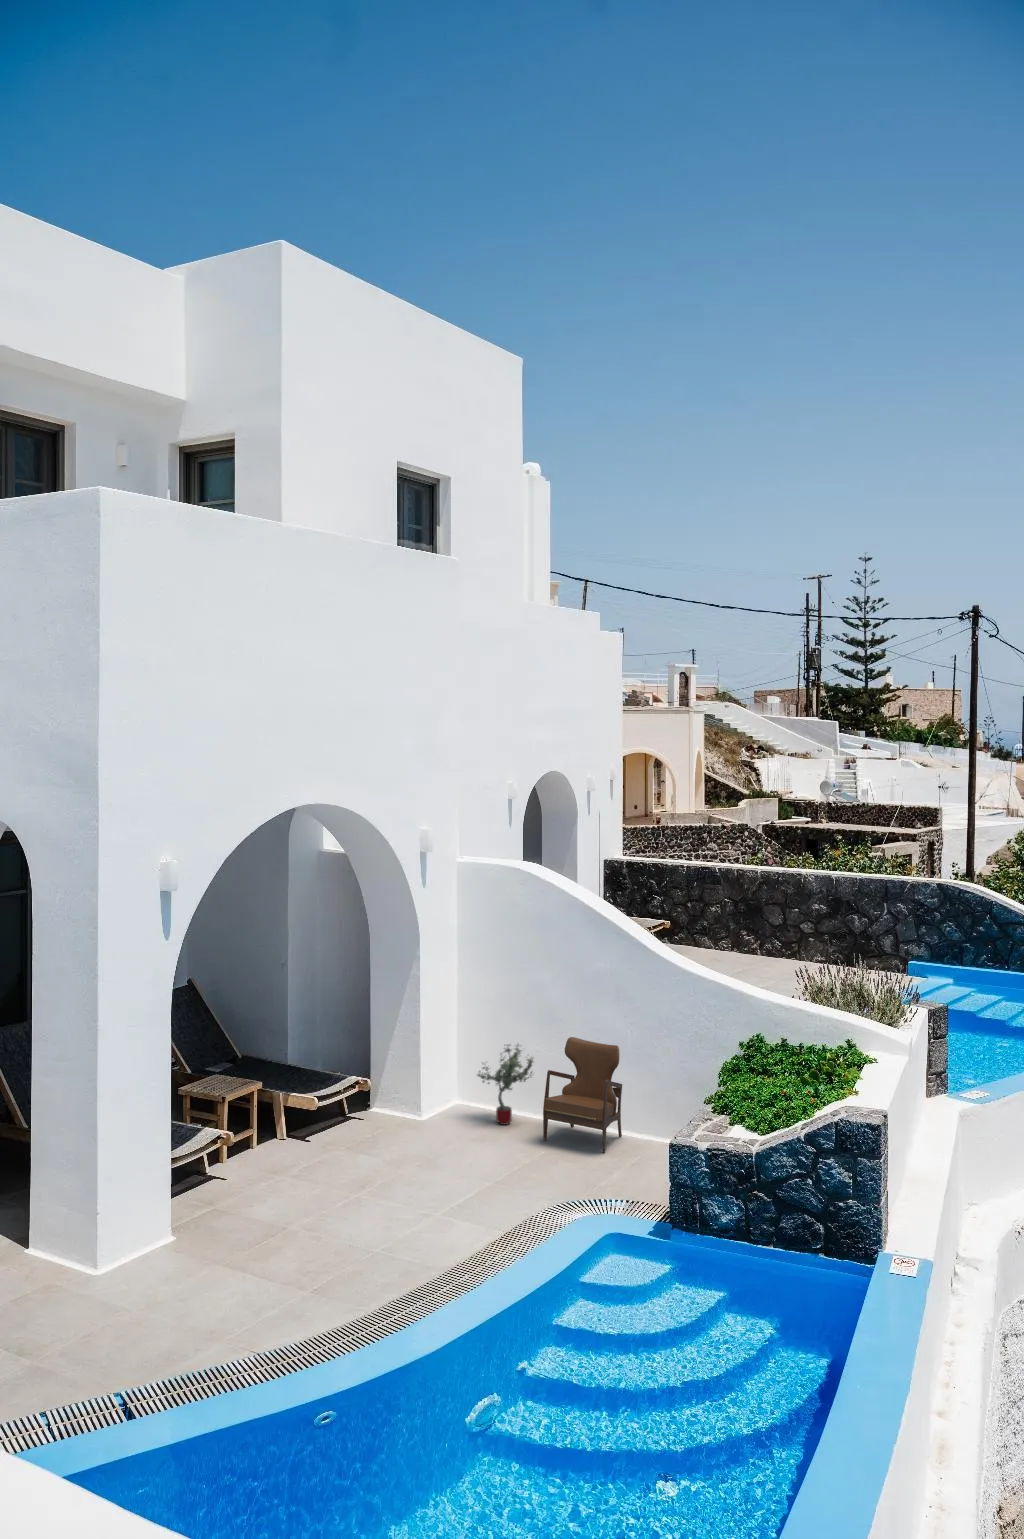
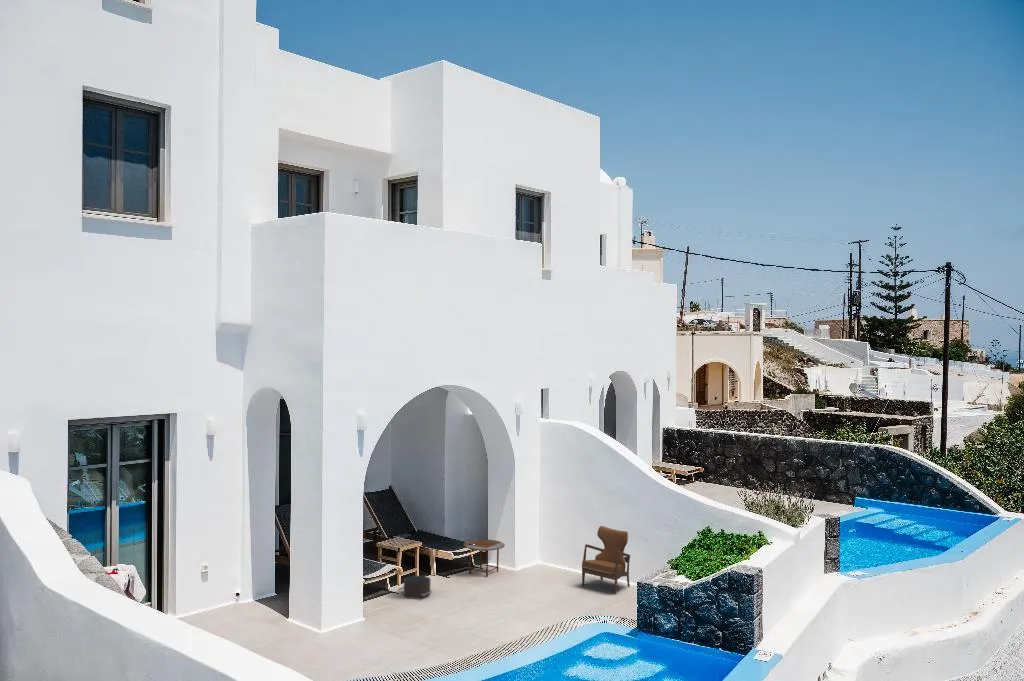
potted tree: present [477,1044,533,1125] -> none [547,528,580,577]
side table: none [333,1068,405,1134] -> present [464,540,505,577]
pouf: none [227,1146,292,1189] -> present [399,576,432,599]

